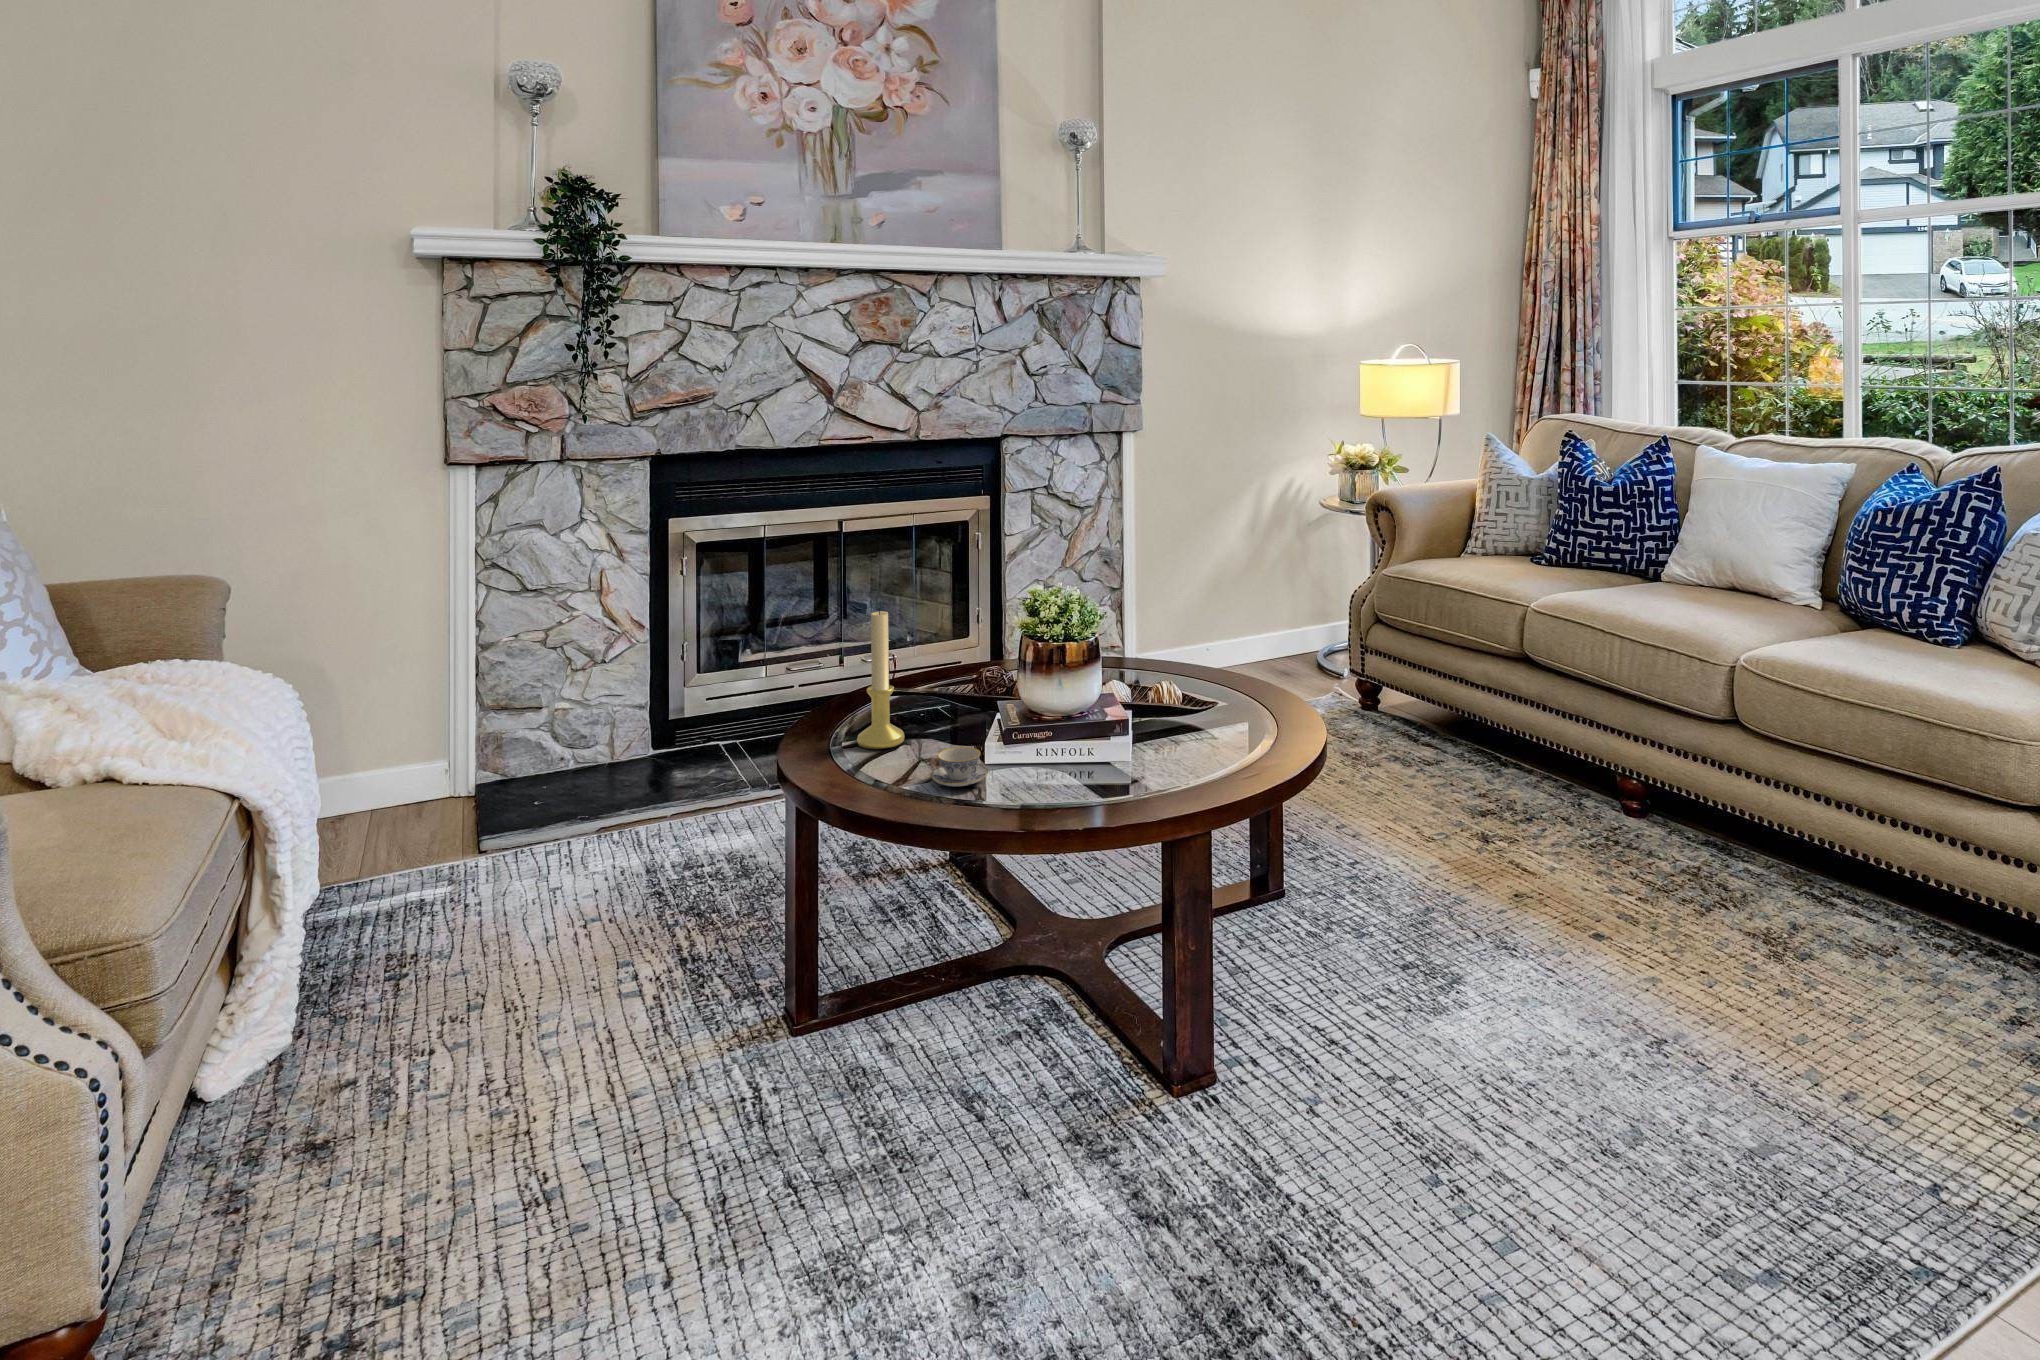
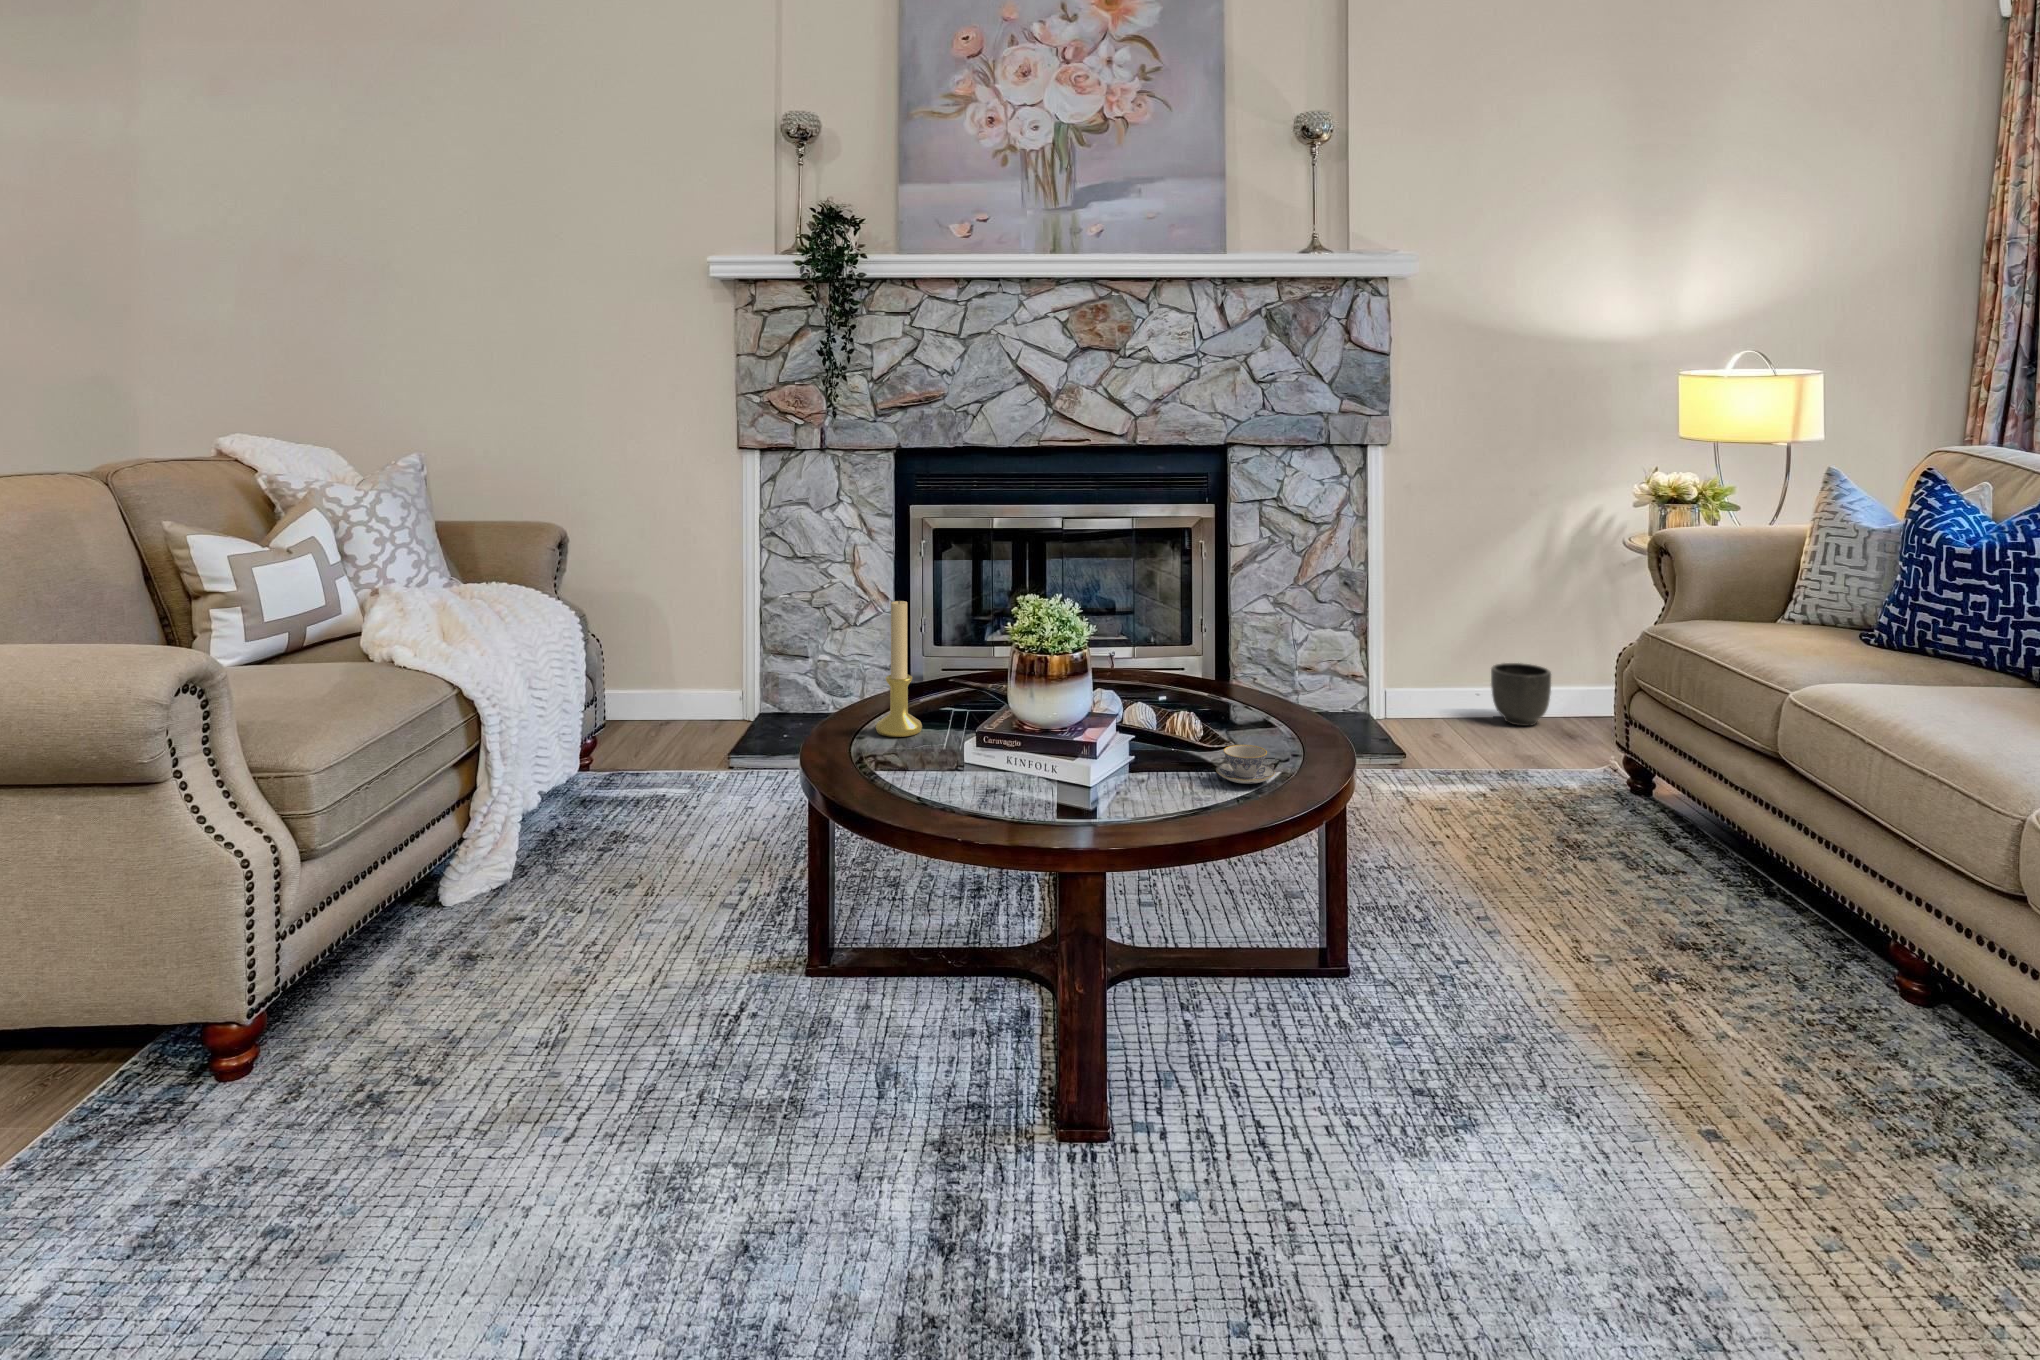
planter: none [1215,605,1262,657] -> present [1491,663,1551,726]
teacup: present [930,747,988,787] -> present [1216,745,1275,784]

